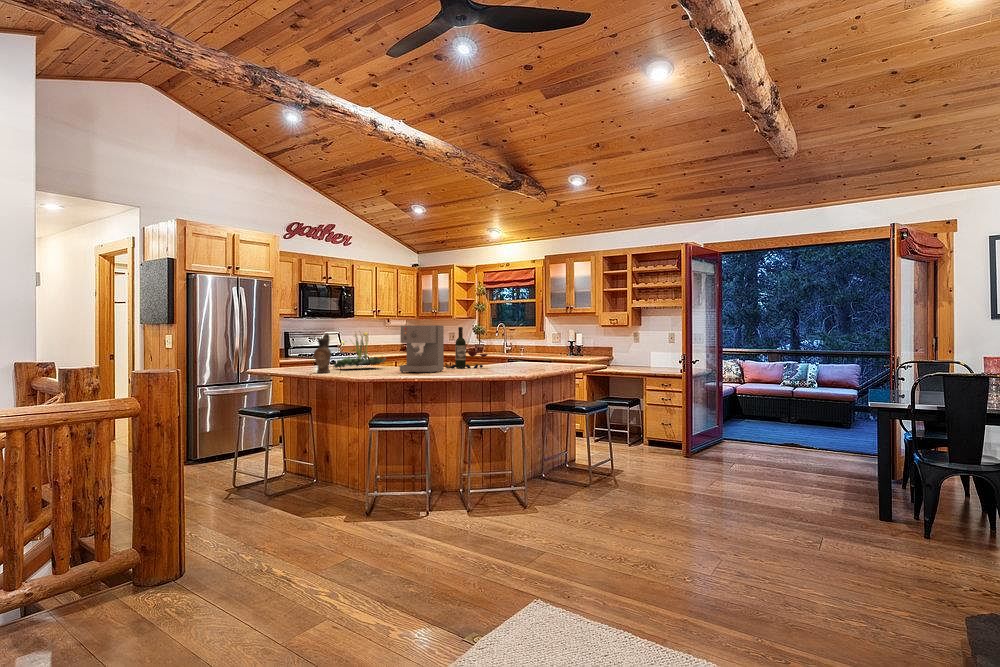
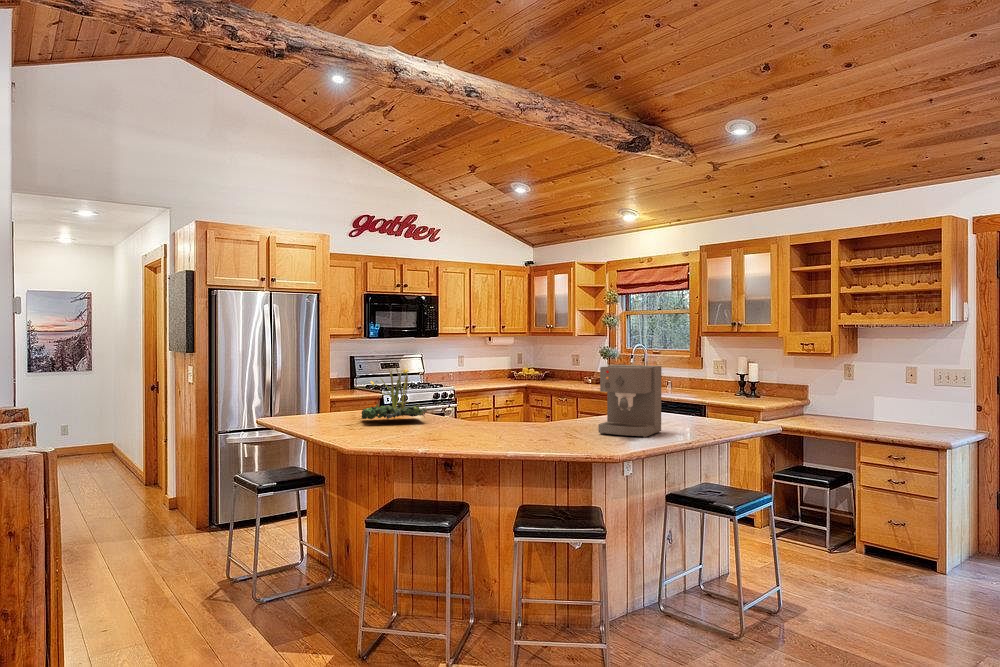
coffee maker: present [400,325,444,373] -> present [598,365,661,438]
wine bottle: present [445,327,487,369] -> none [507,365,572,431]
ceramic pitcher: present [314,333,331,373] -> none [312,375,338,433]

